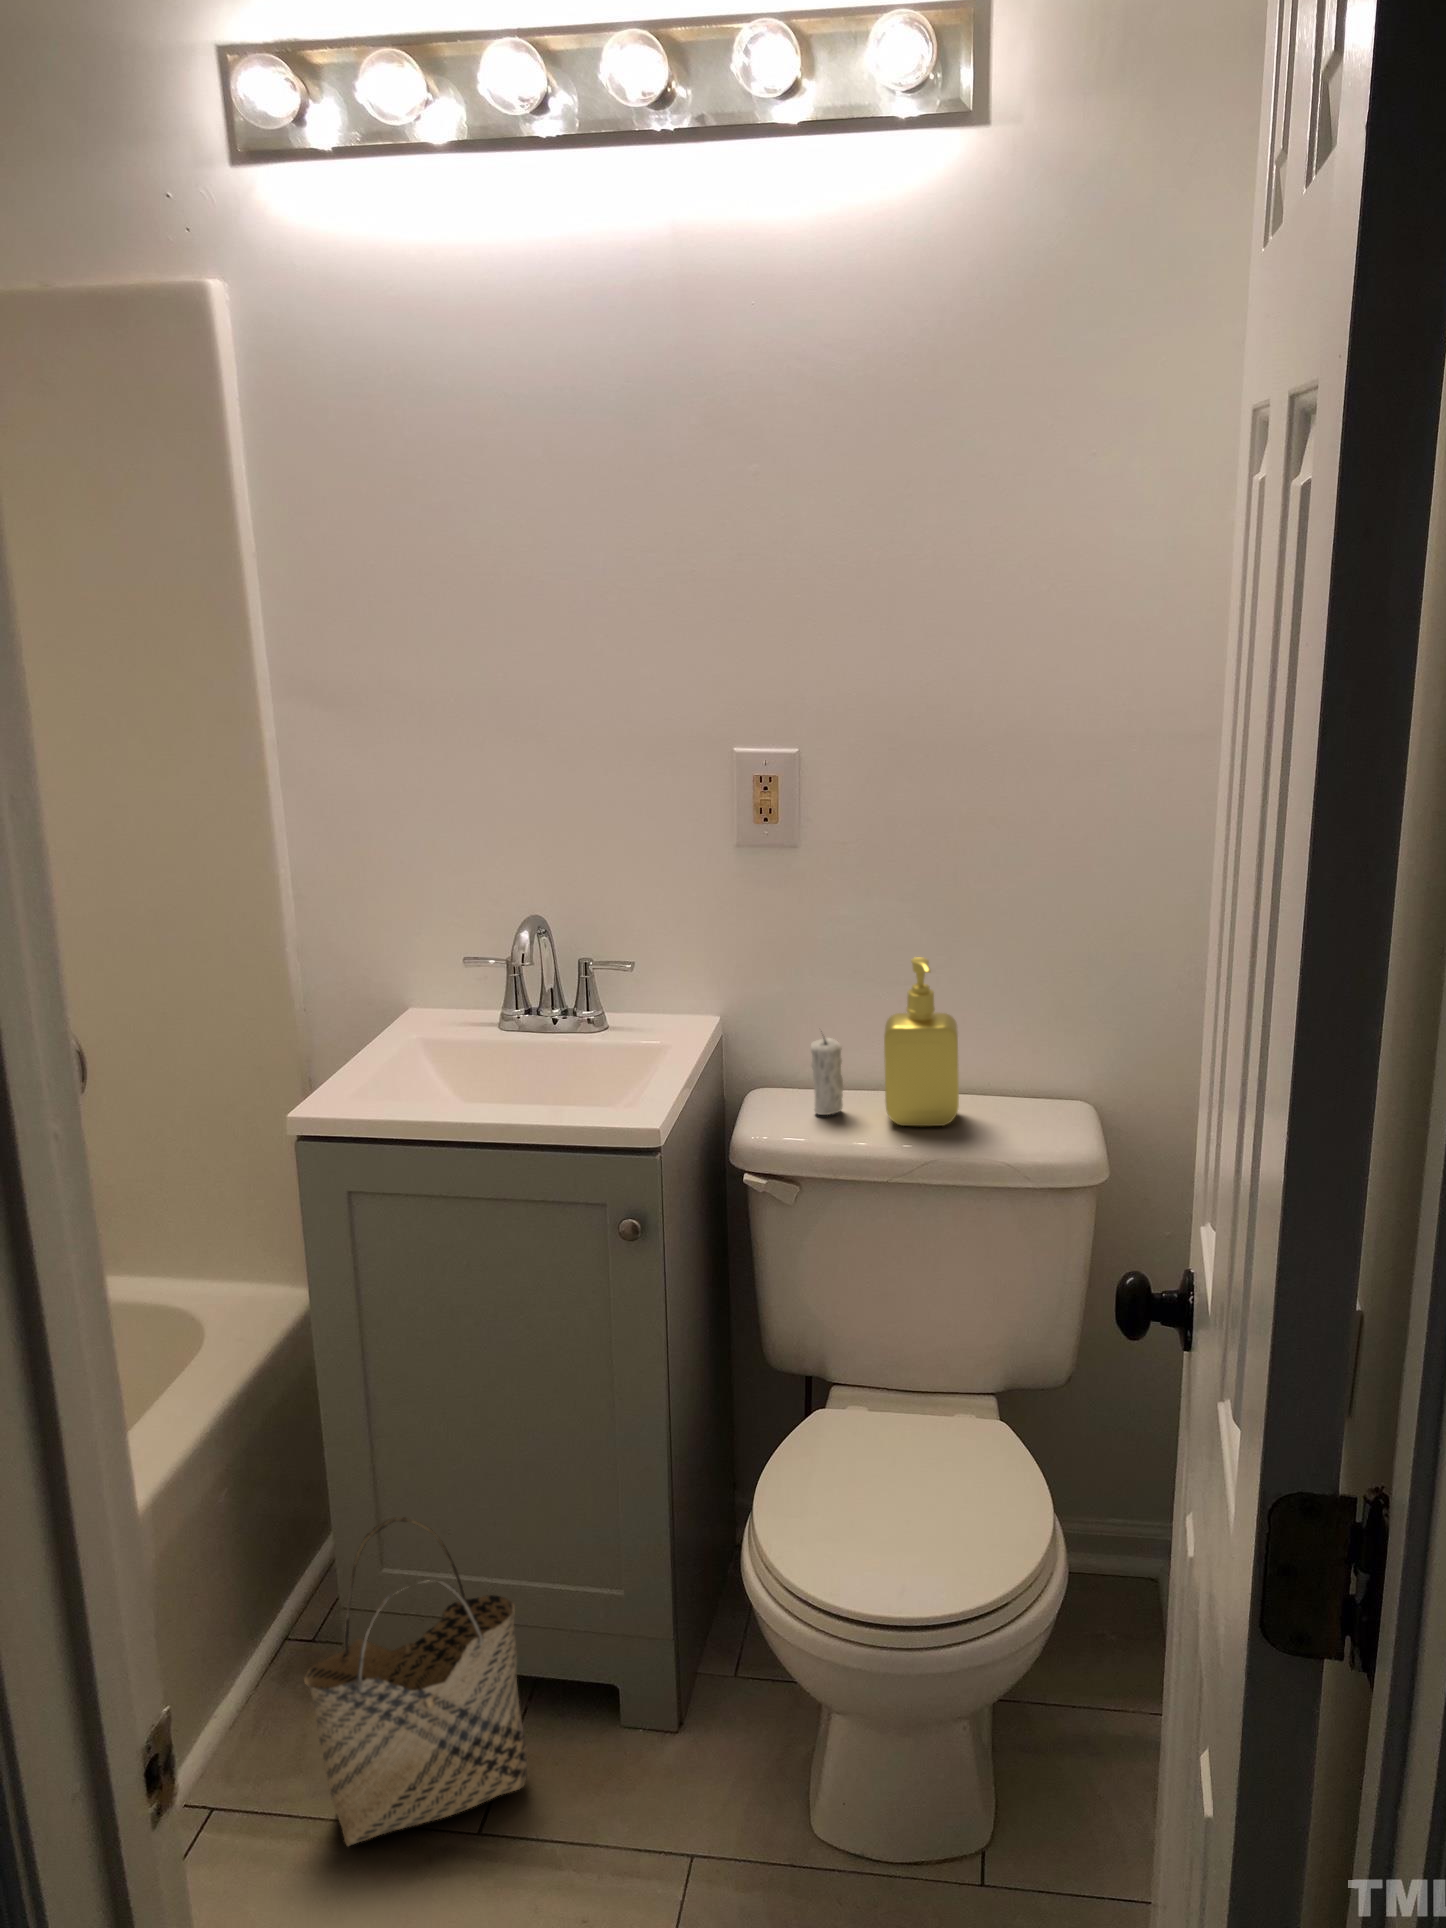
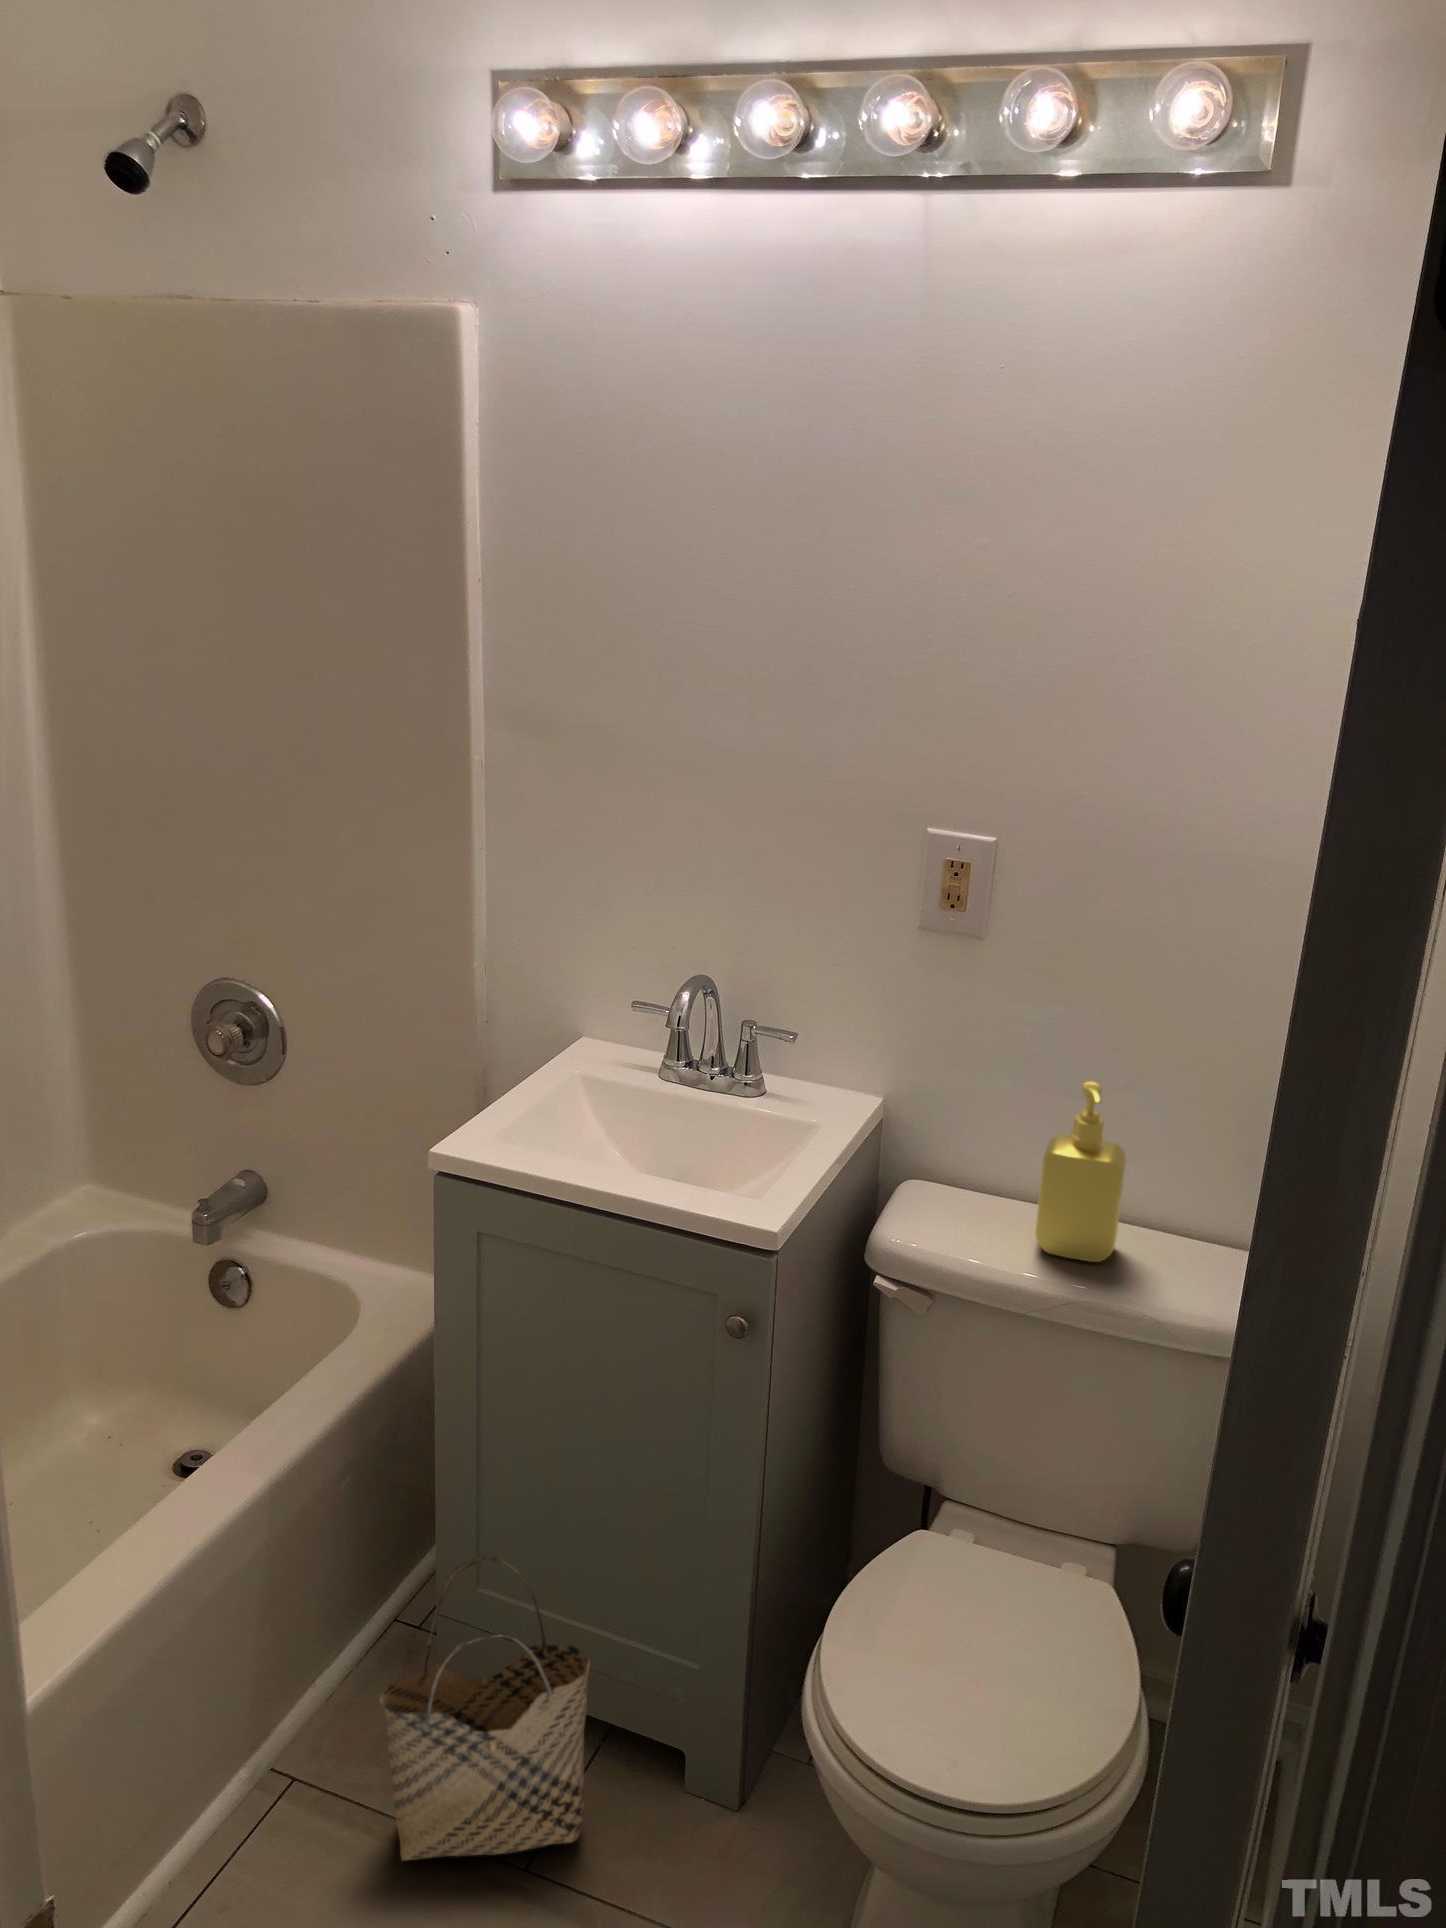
candle: present [811,1038,844,1115] -> none [961,1135,999,1226]

